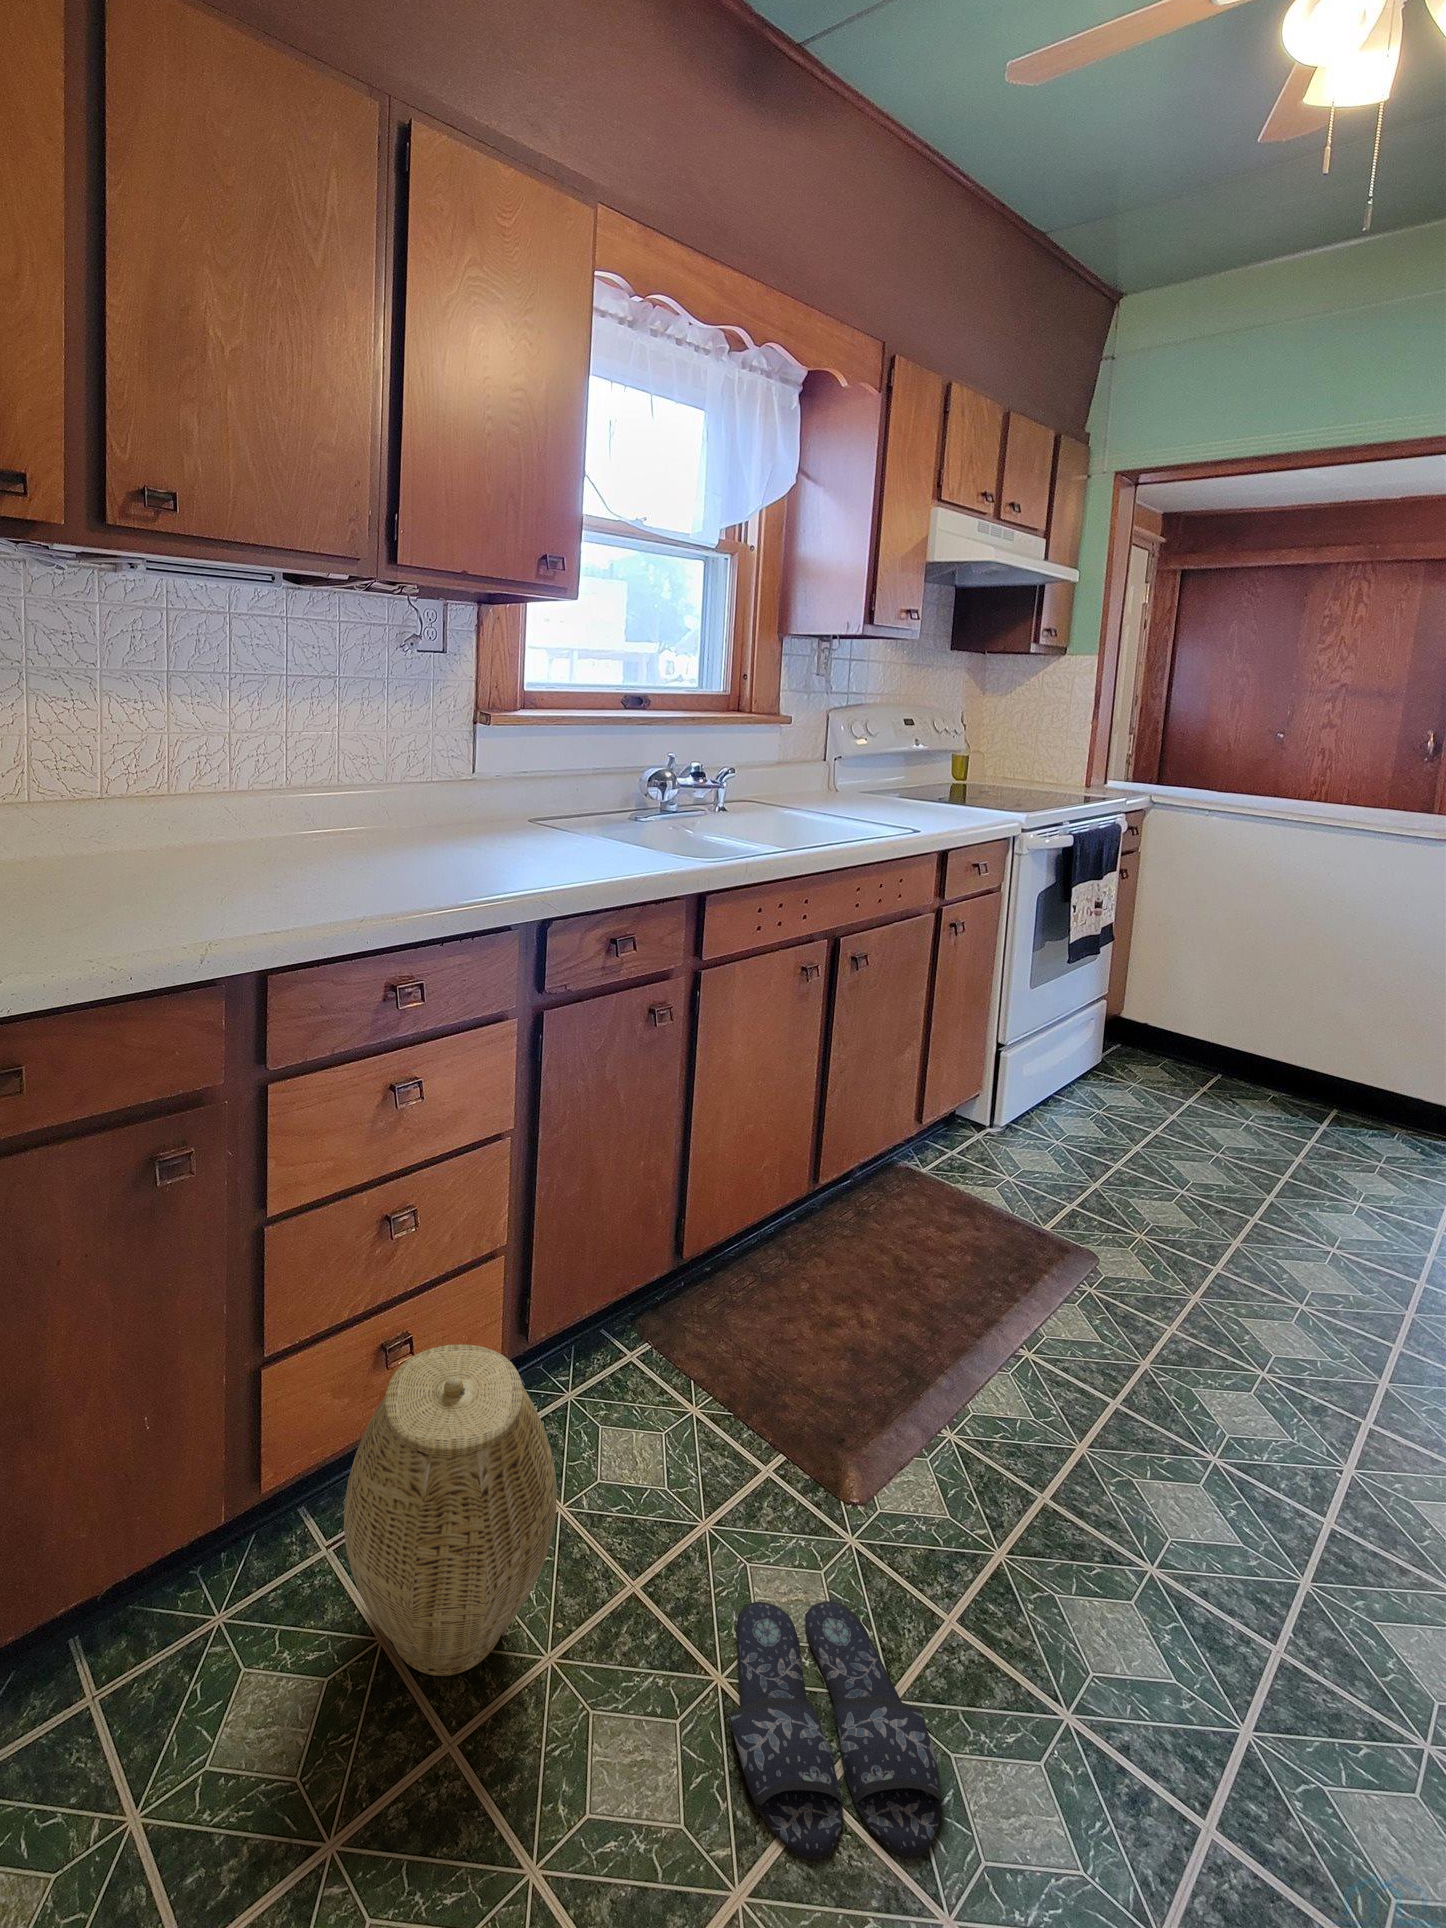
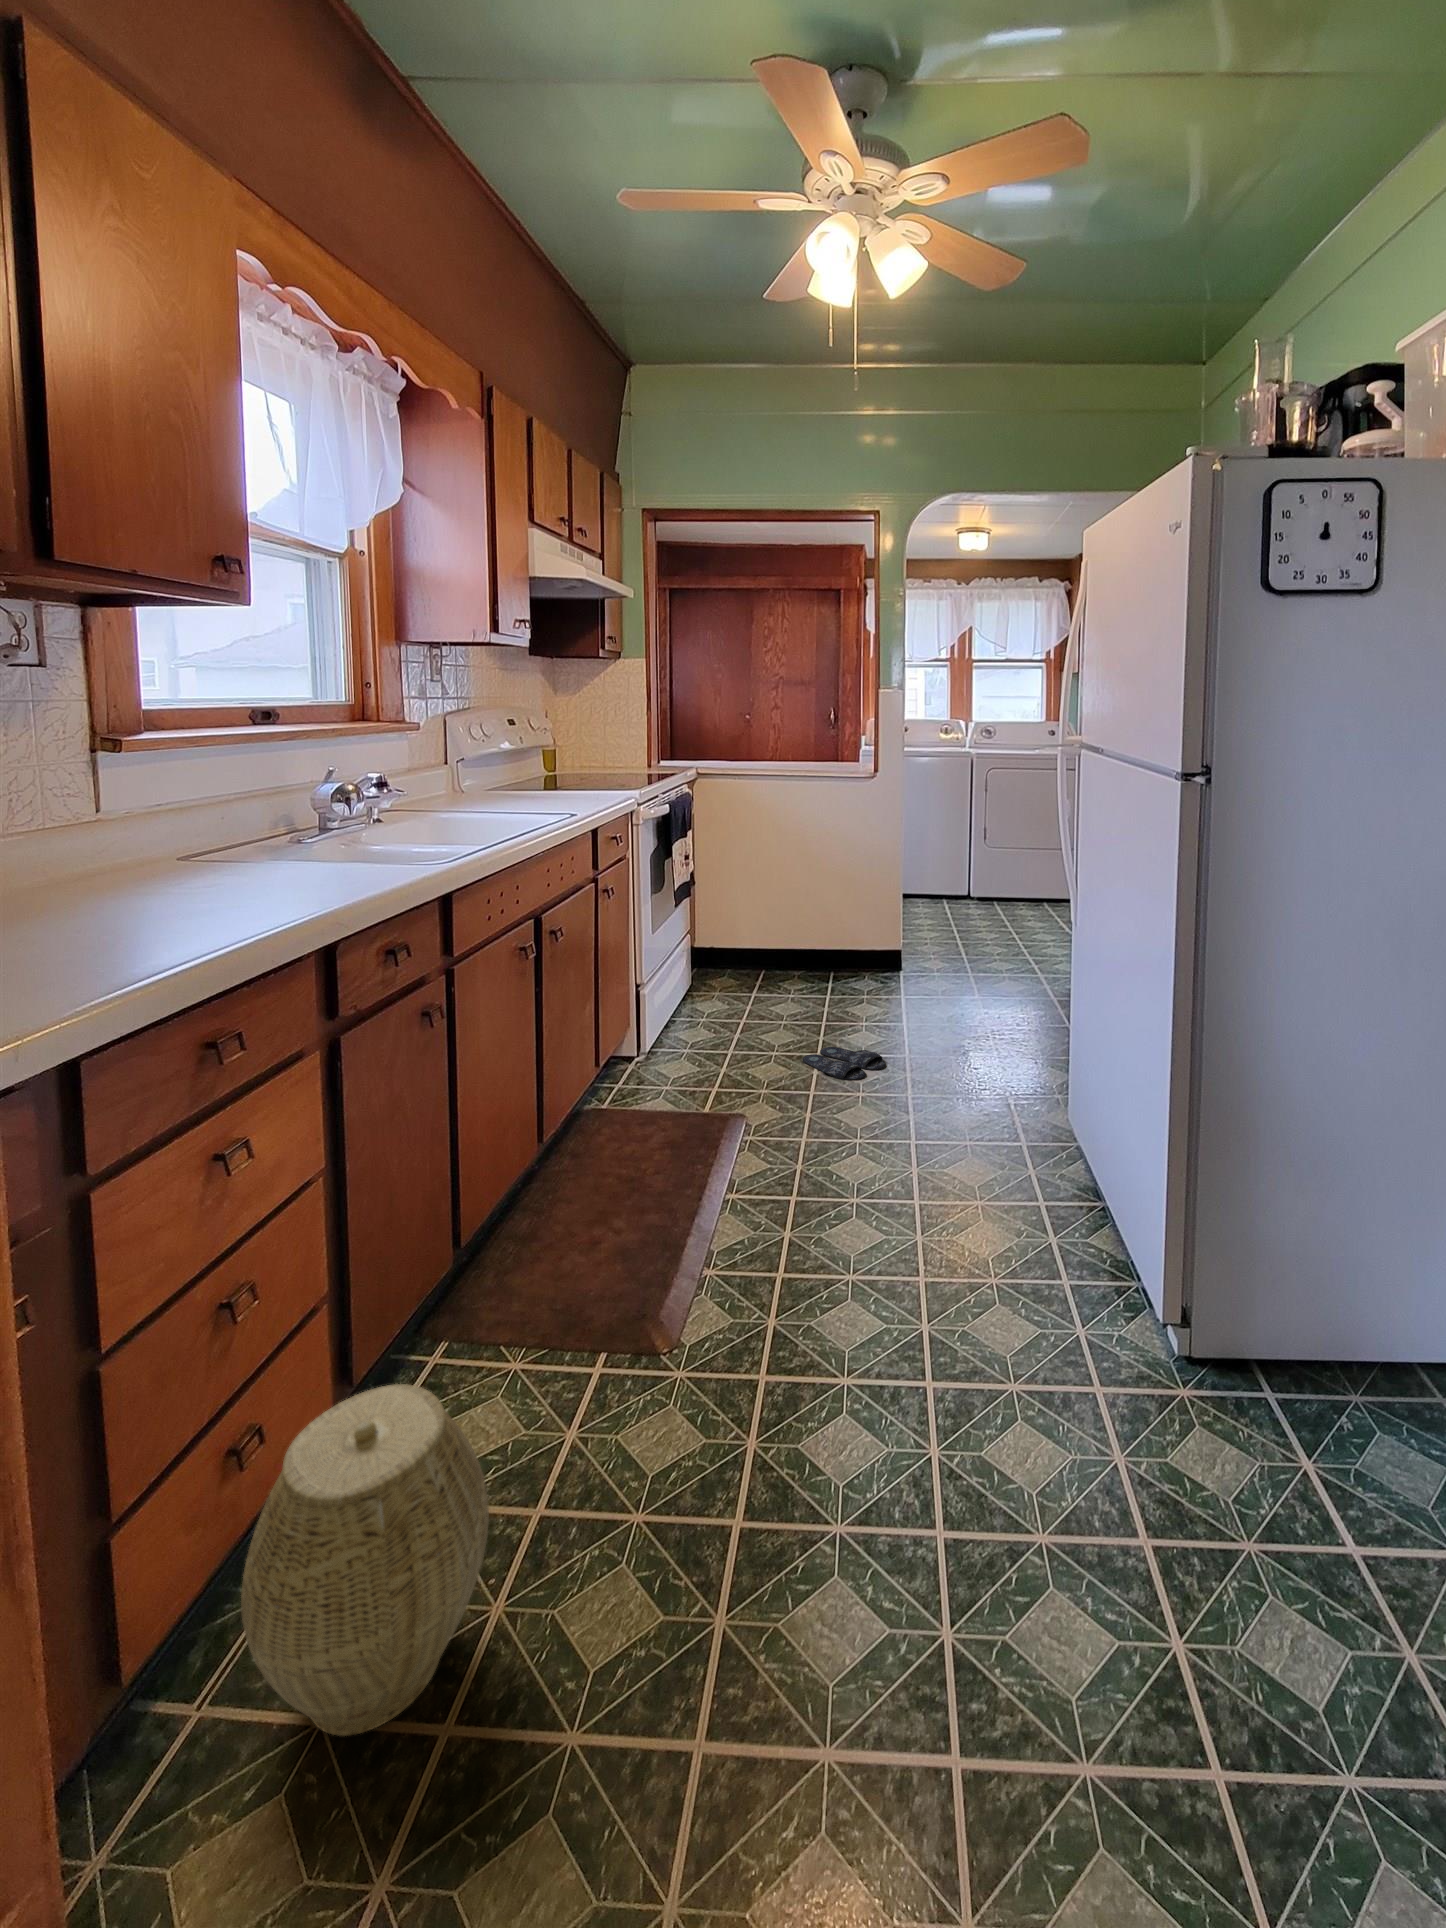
slippers: present [730,1601,941,1861] -> present [802,1047,886,1080]

